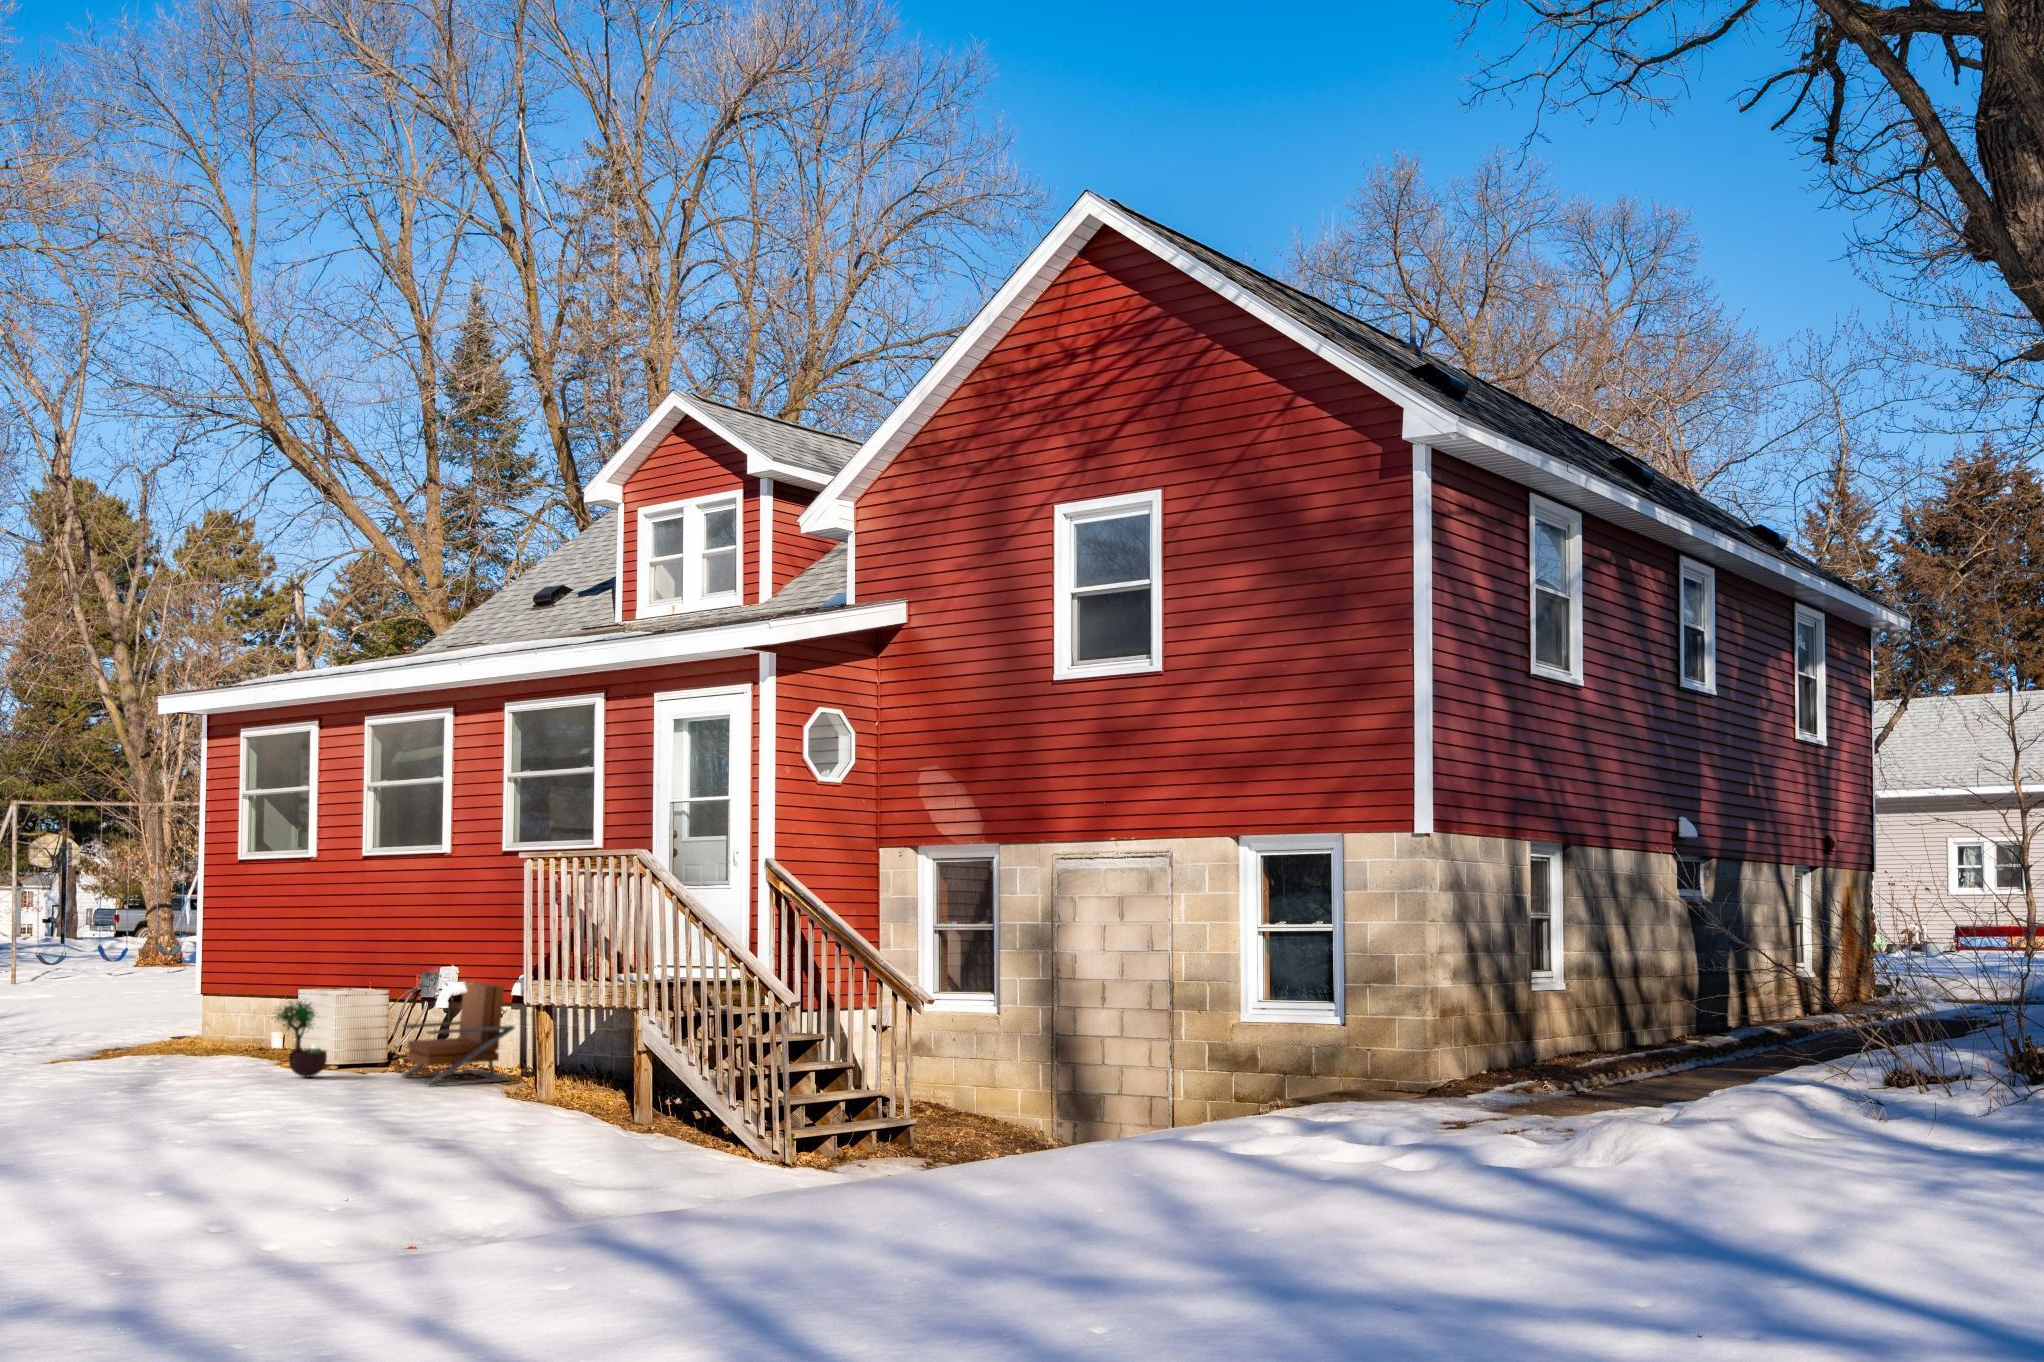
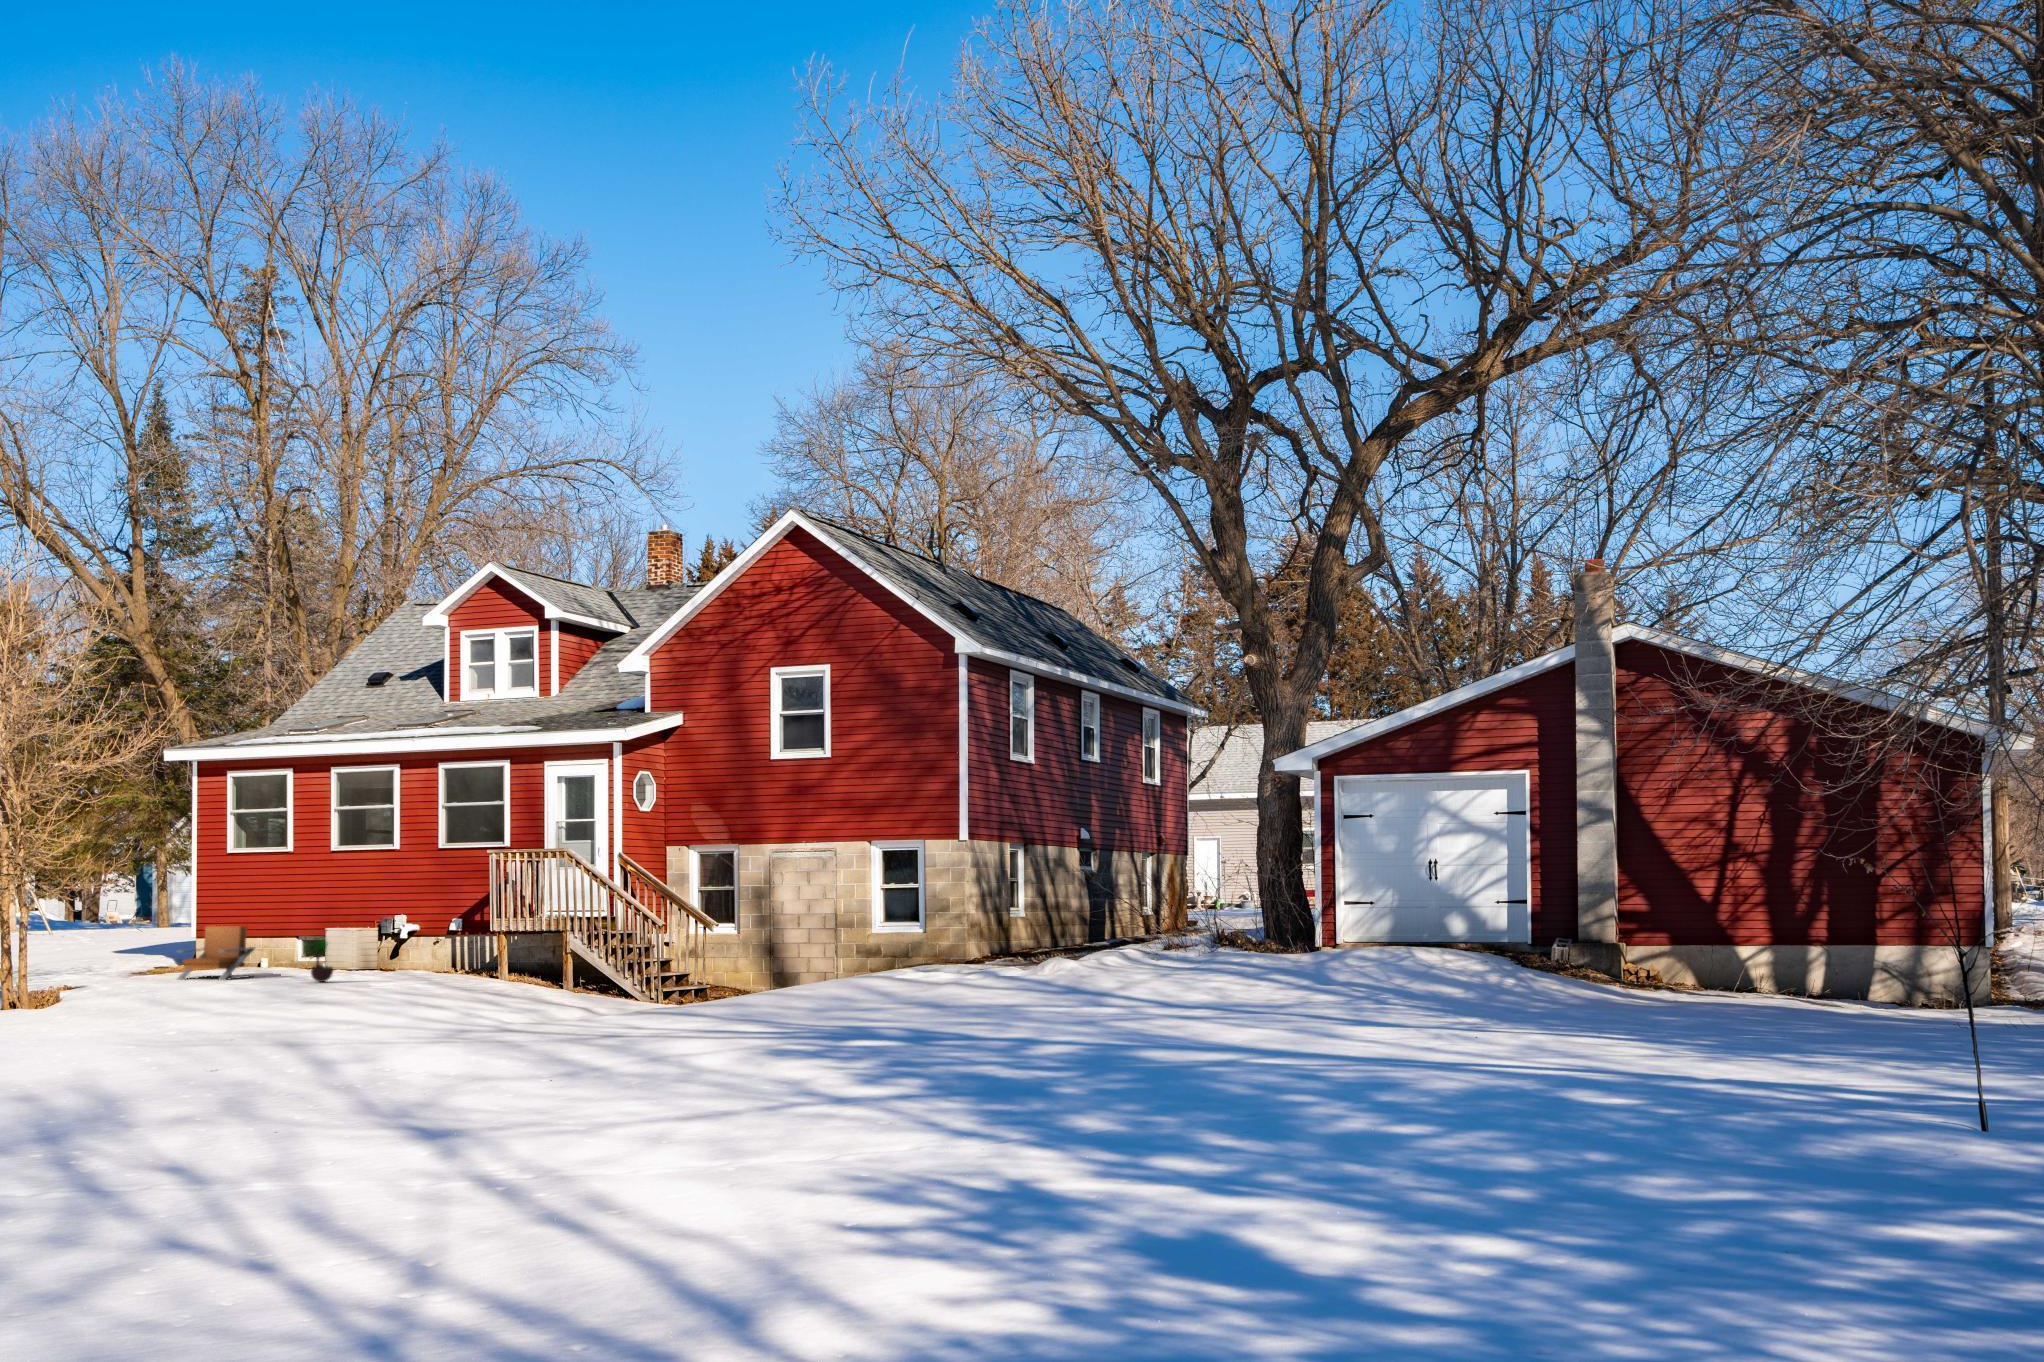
lounge chair: present [402,982,515,1087] -> present [177,926,255,980]

